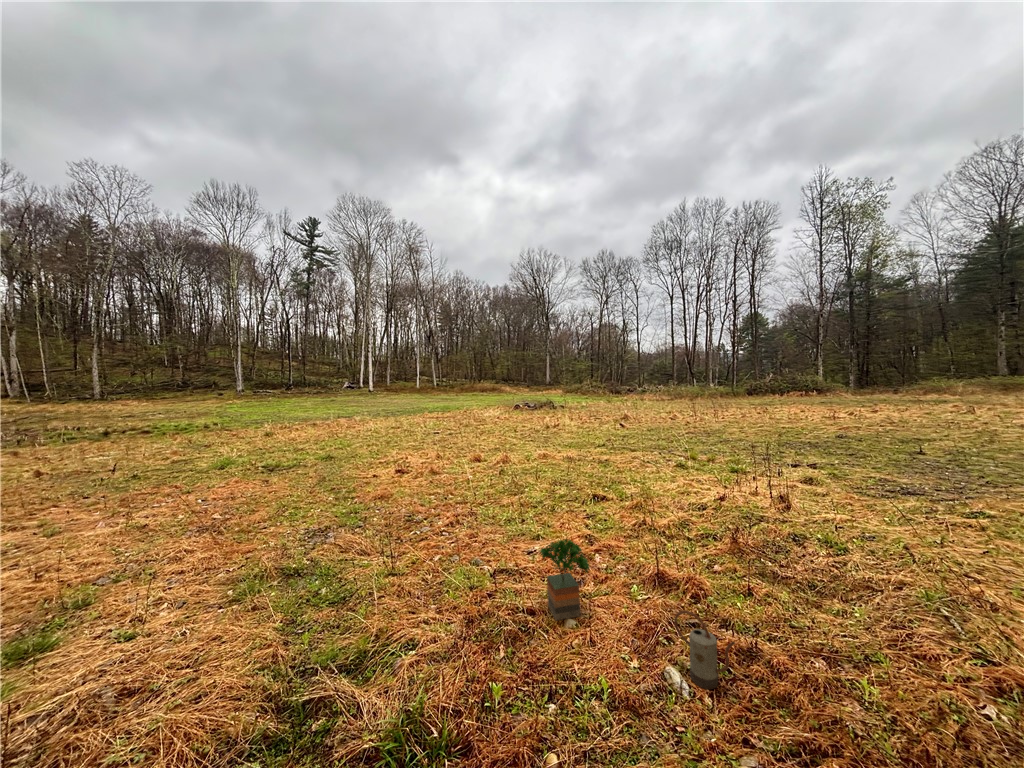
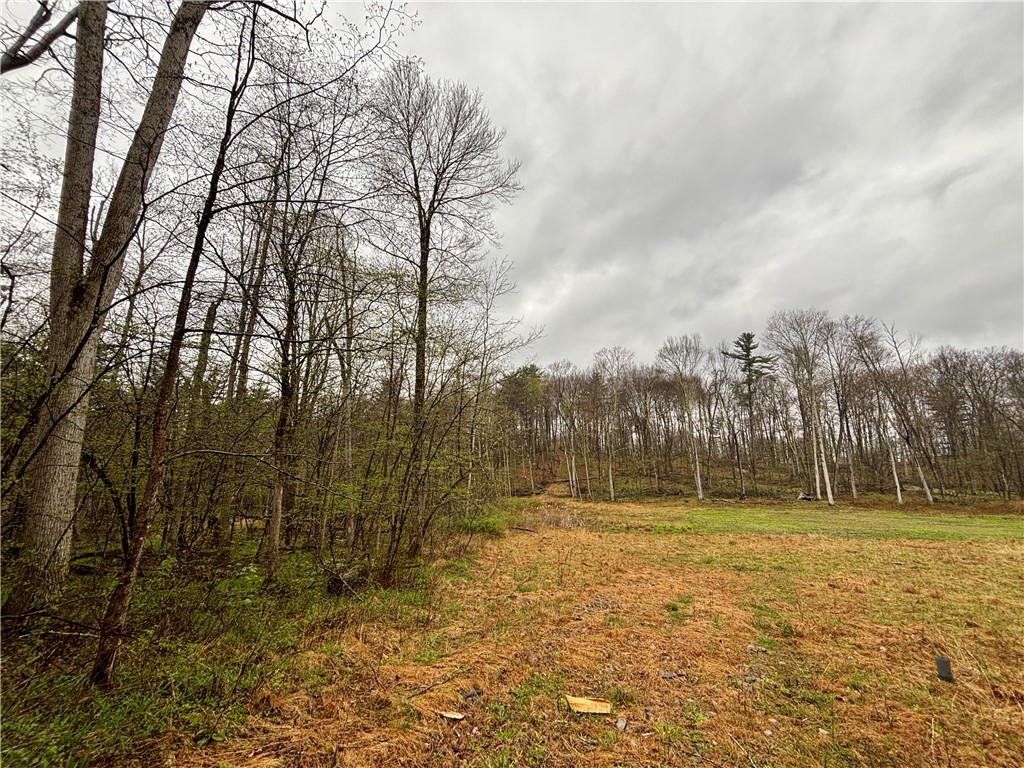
potted tree: present [540,539,590,620] -> none [877,614,908,655]

